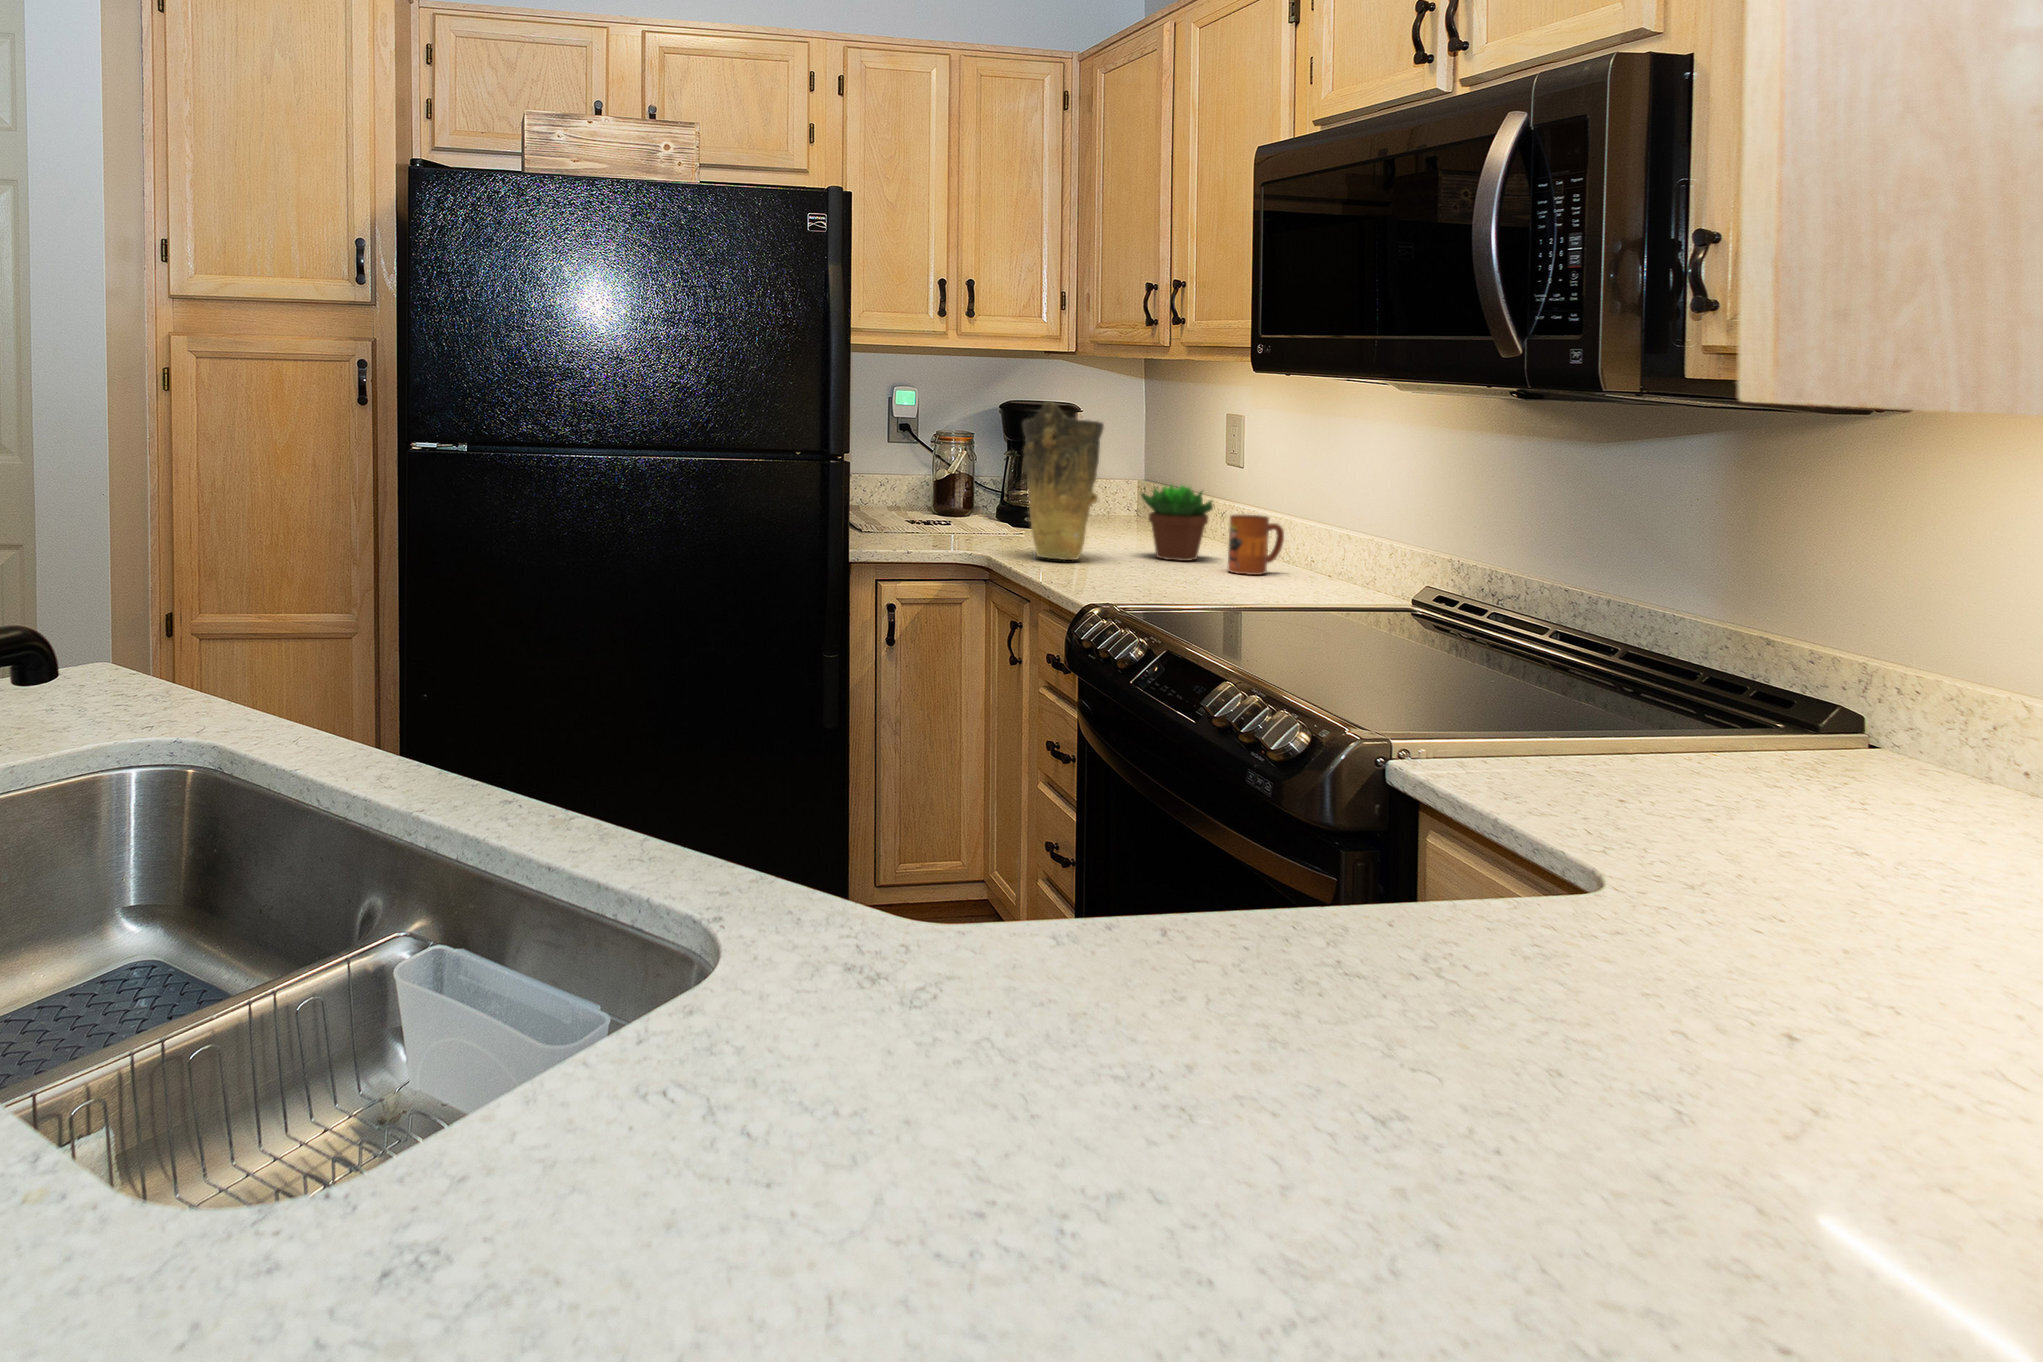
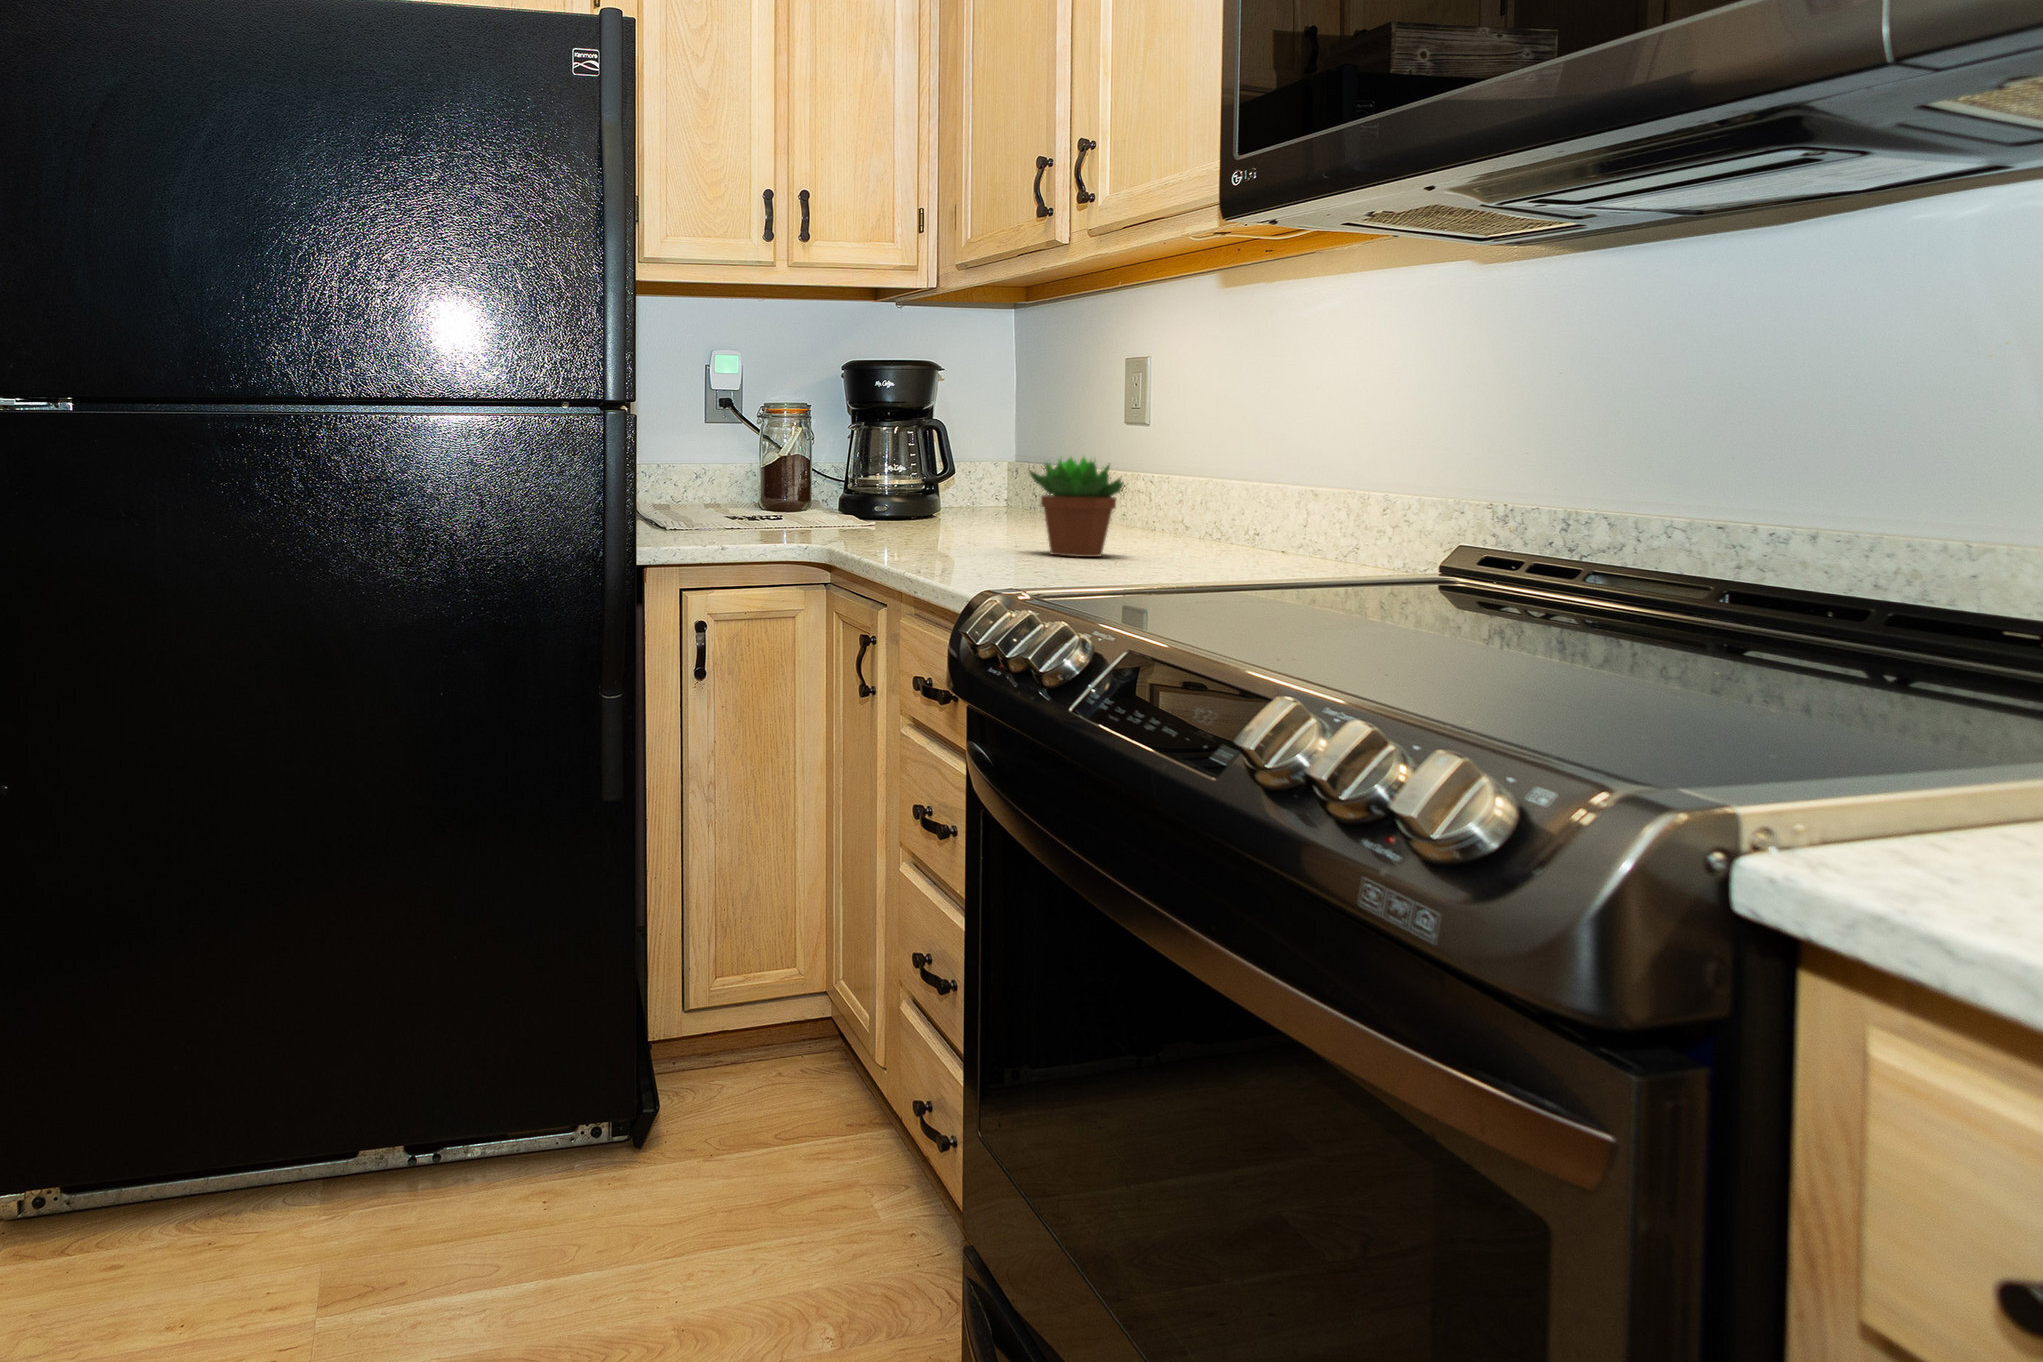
vase: present [1023,401,1104,560] -> none [876,335,985,554]
mug: present [1228,515,1284,575] -> none [1150,490,1223,569]

